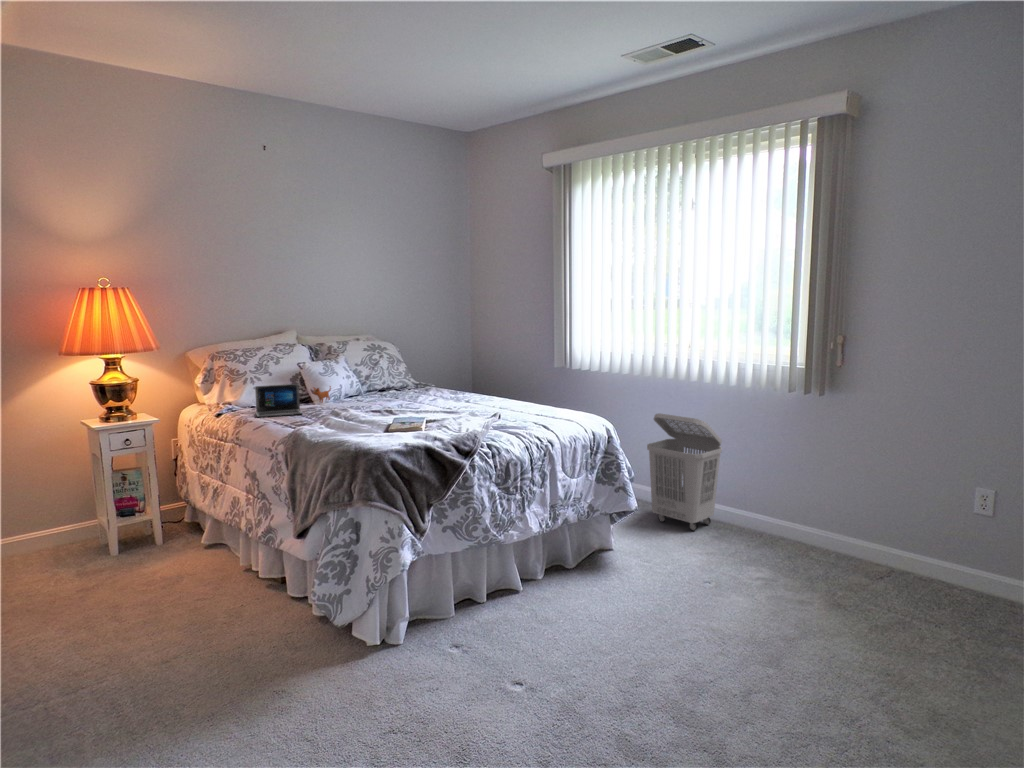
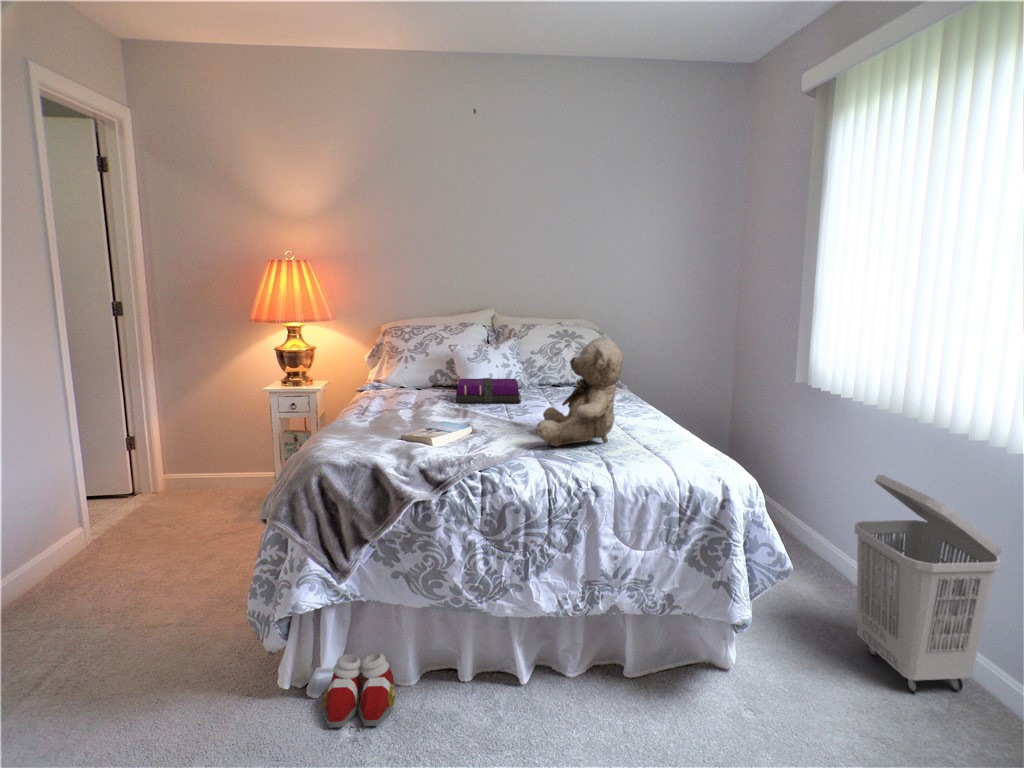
teddy bear: none [470,342,536,422] -> present [536,337,623,446]
laptop: present [255,384,331,418] -> none [357,365,448,401]
notebook: none [330,386,399,410] -> present [456,378,521,403]
slippers: none [407,593,471,647] -> present [322,654,395,728]

